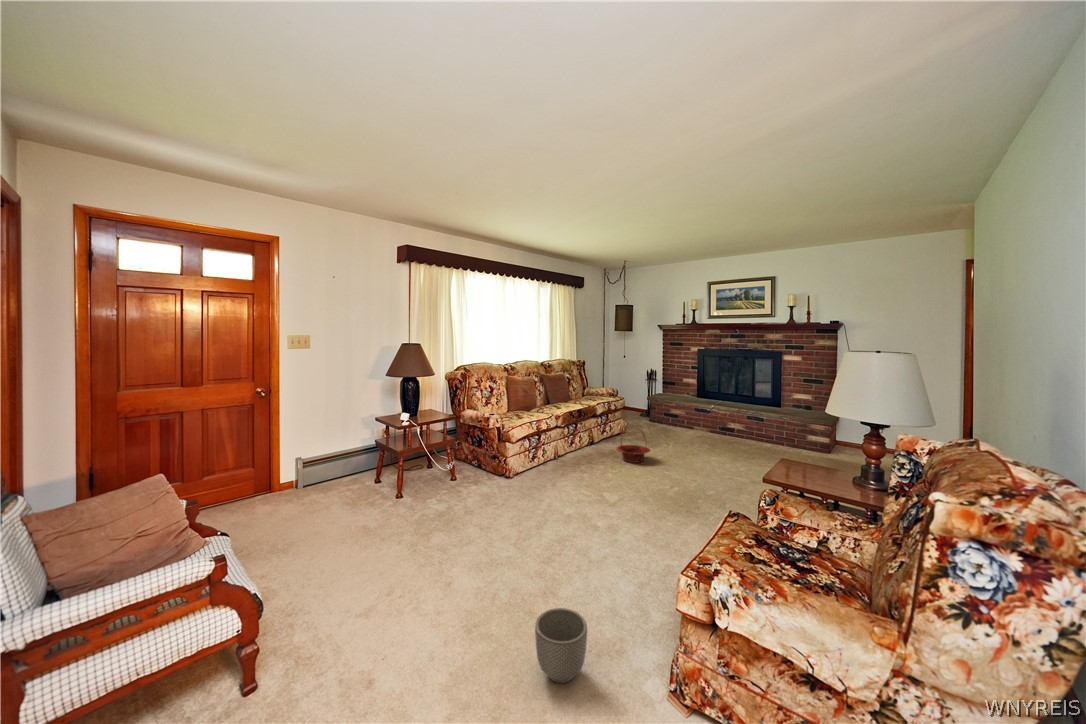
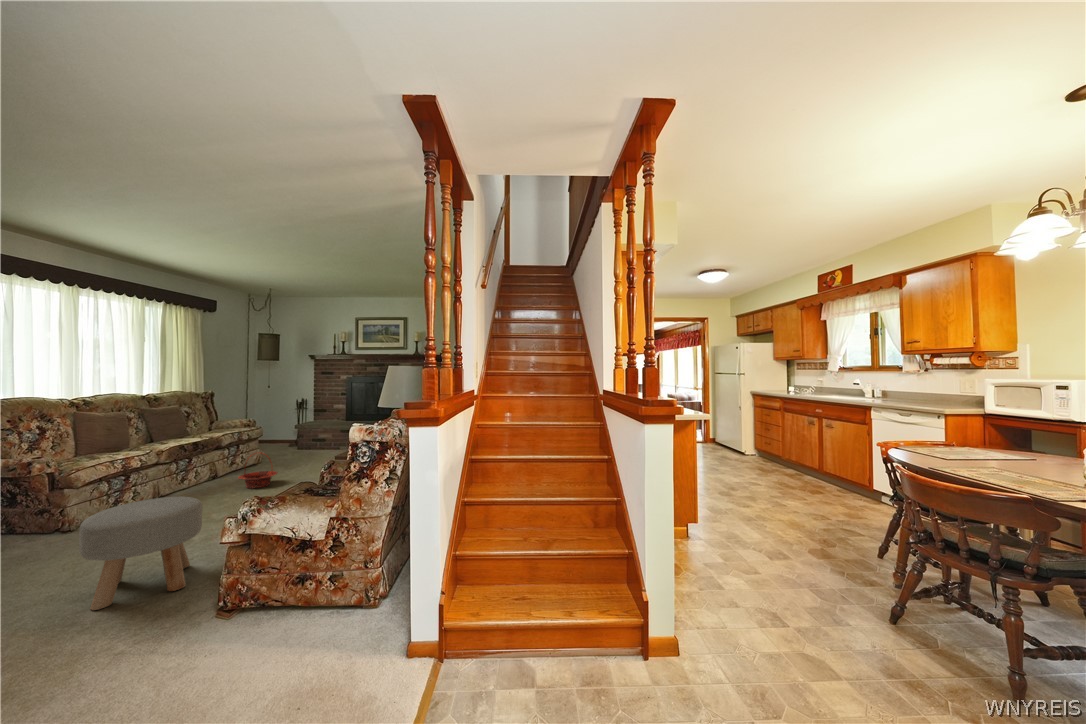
ottoman: none [536,478,629,590] -> present [79,497,202,610]
planter: present [535,608,587,683] -> none [44,606,114,674]

